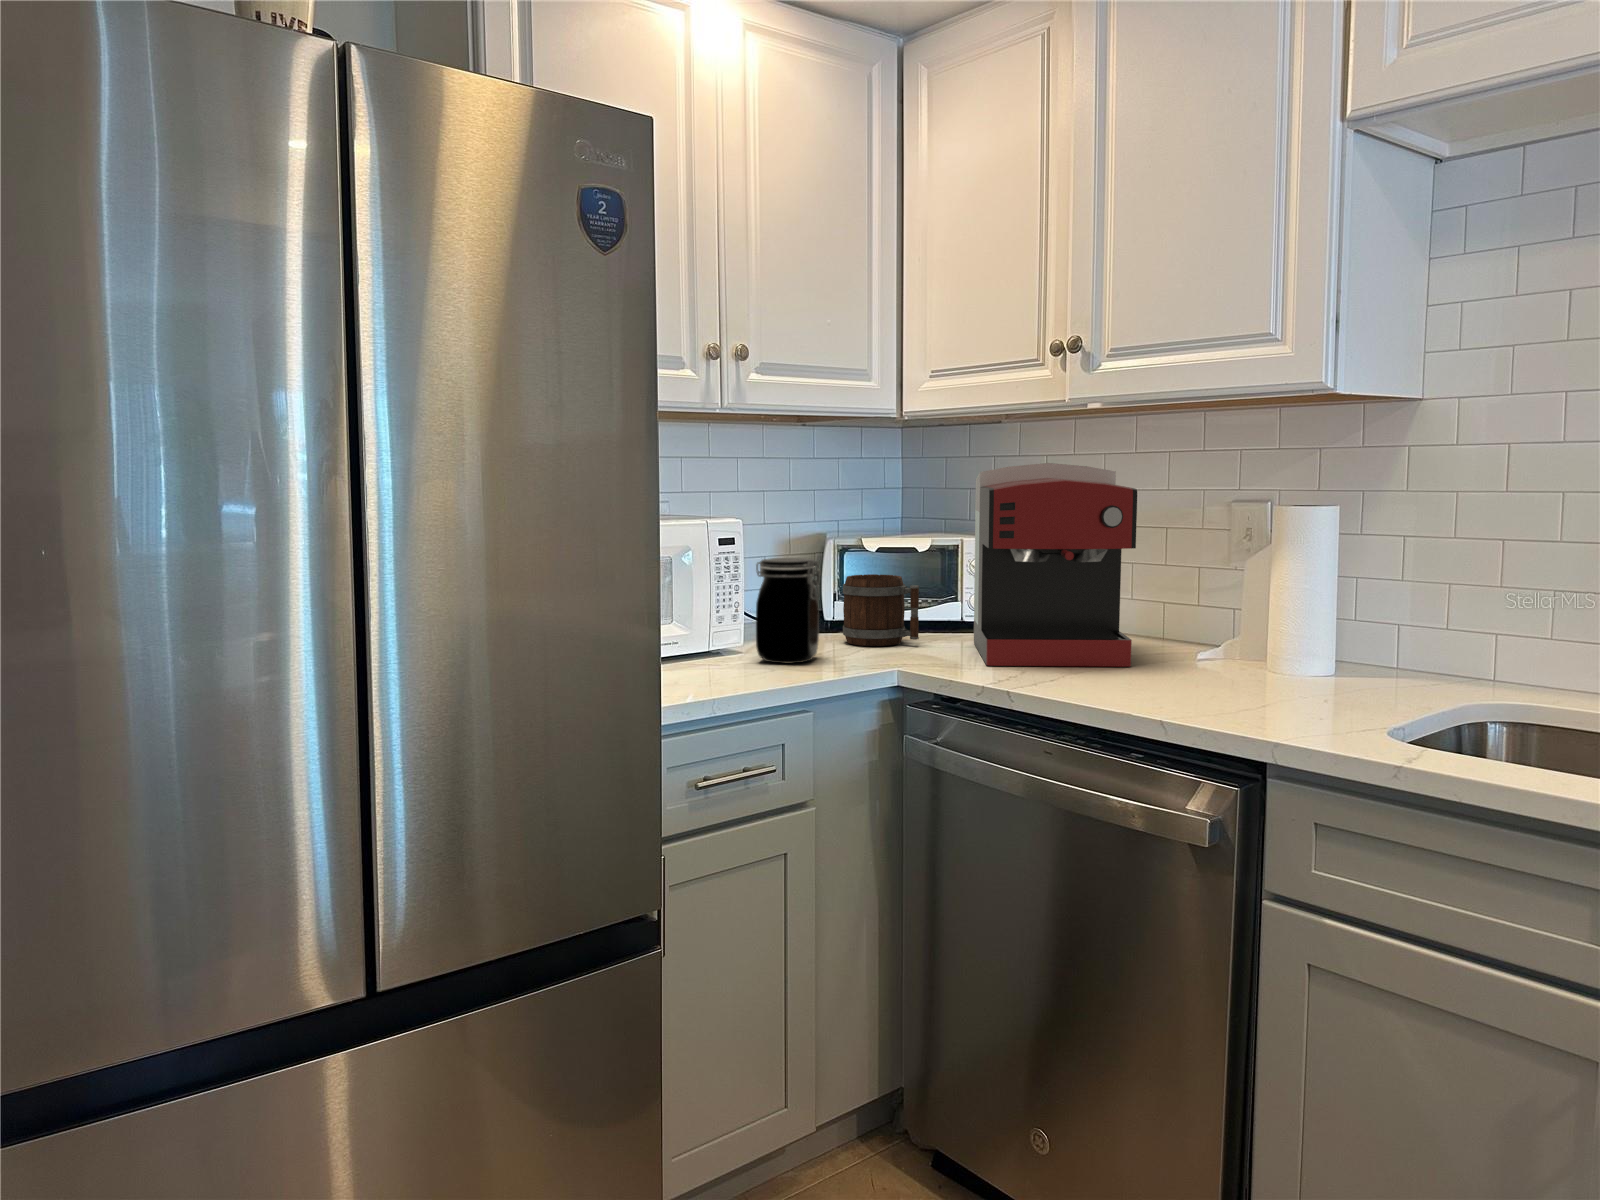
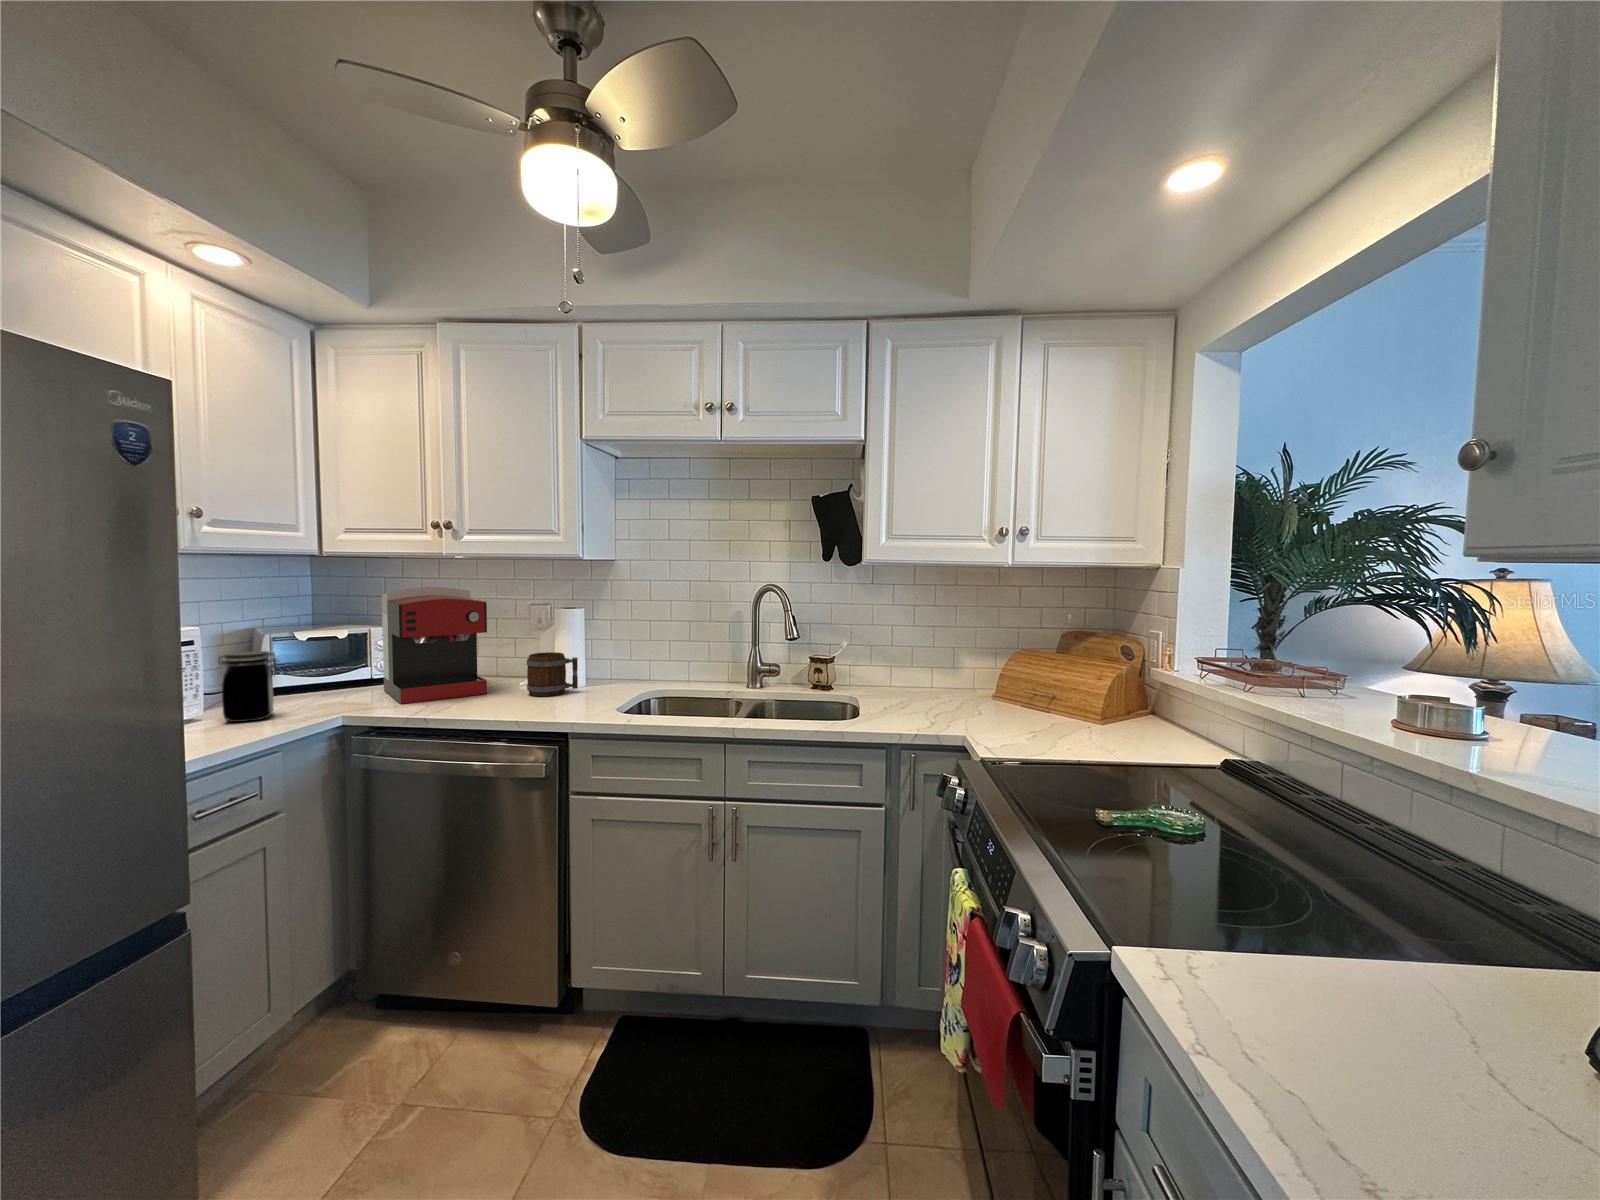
mug: present [843,574,919,646] -> present [527,652,578,696]

